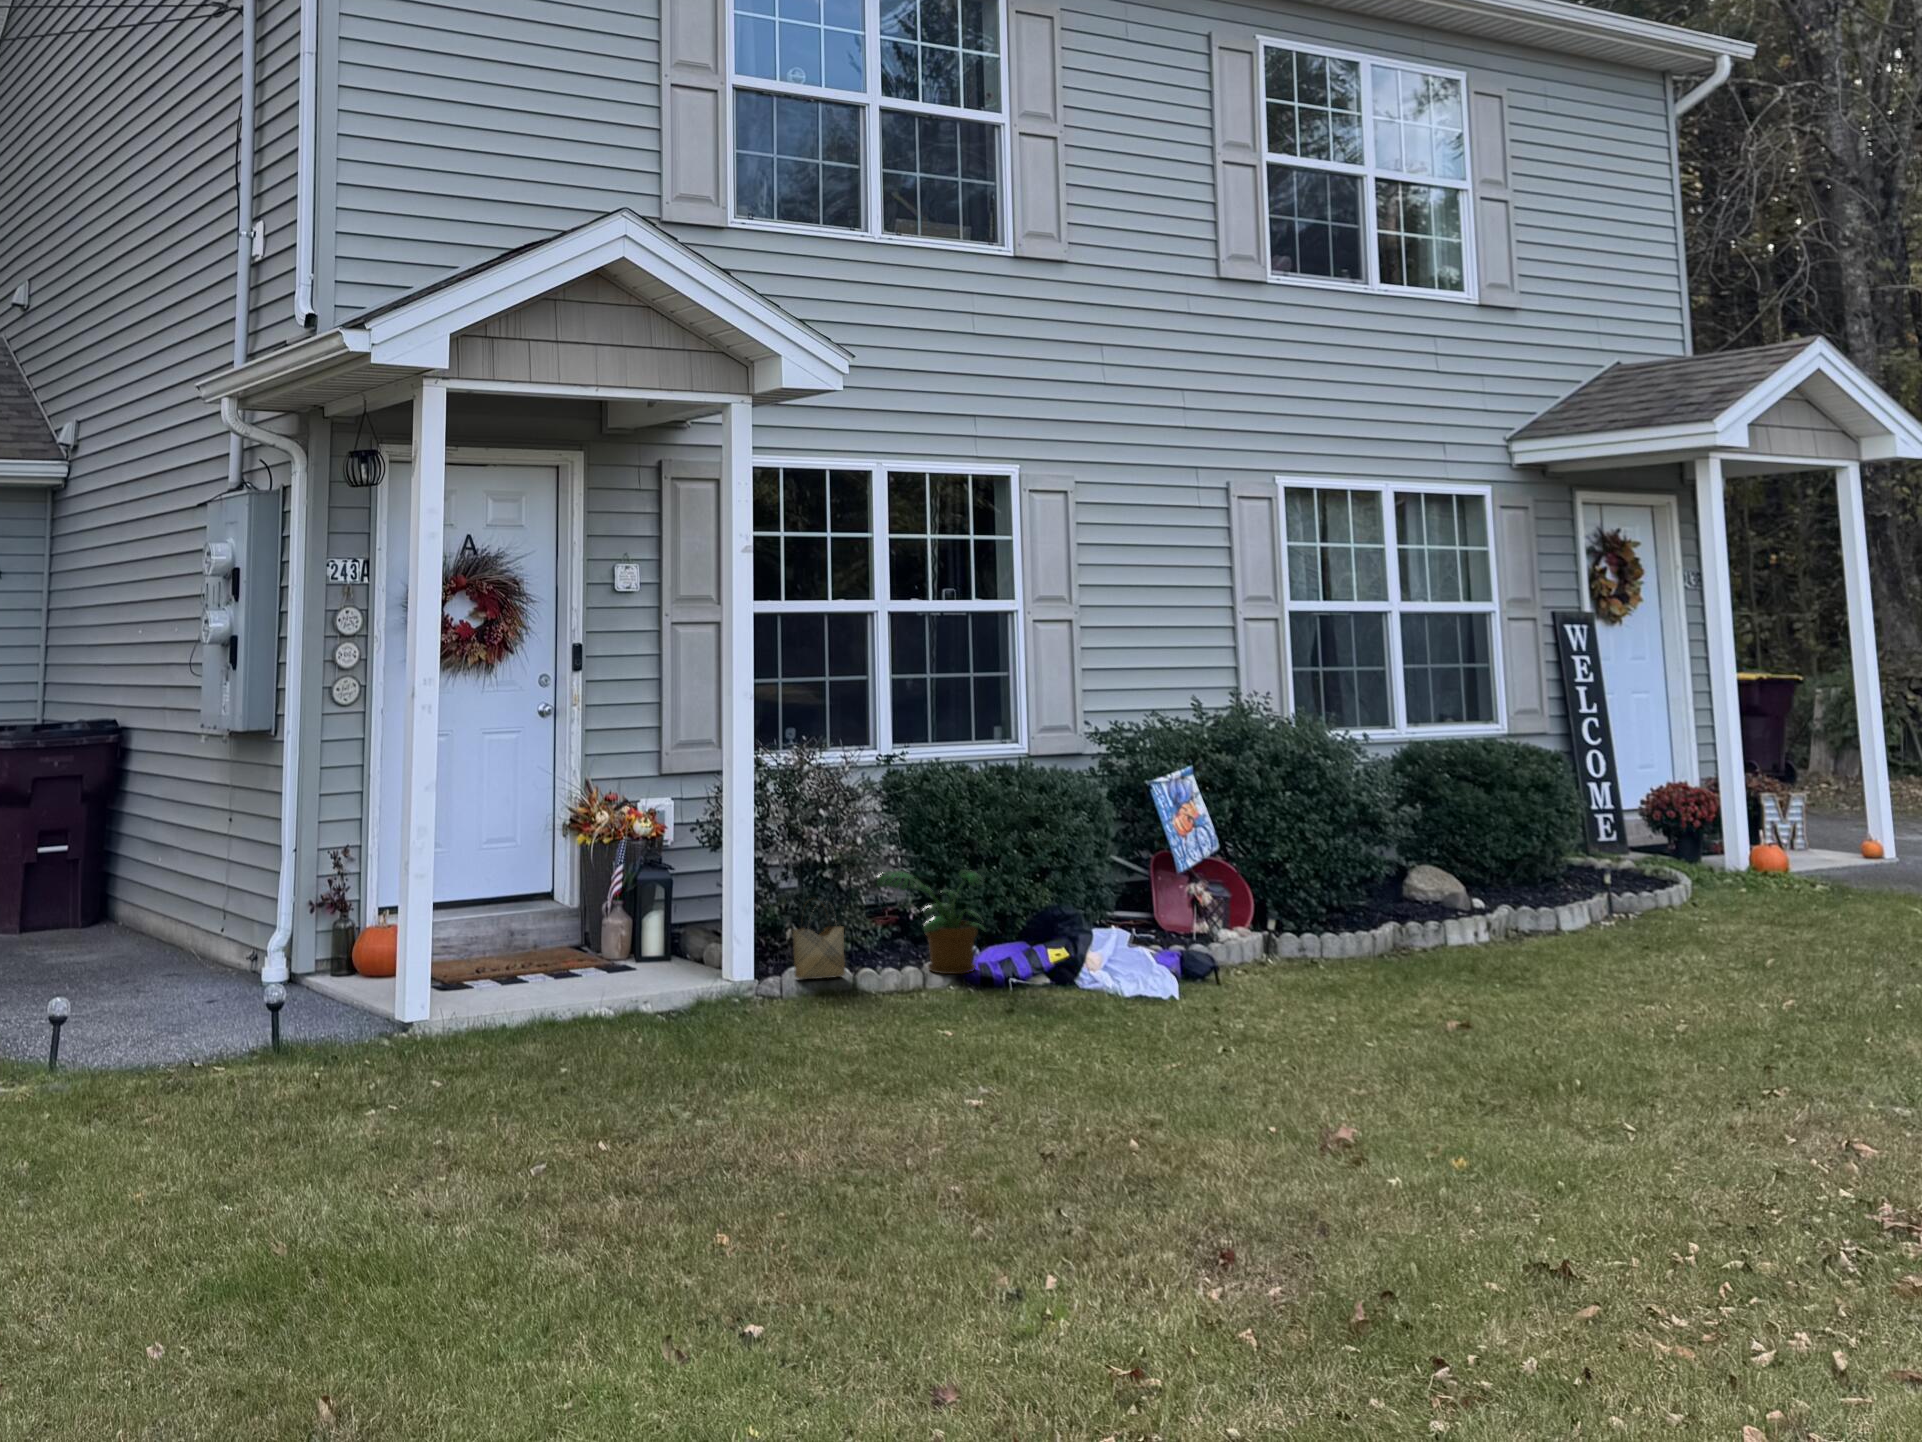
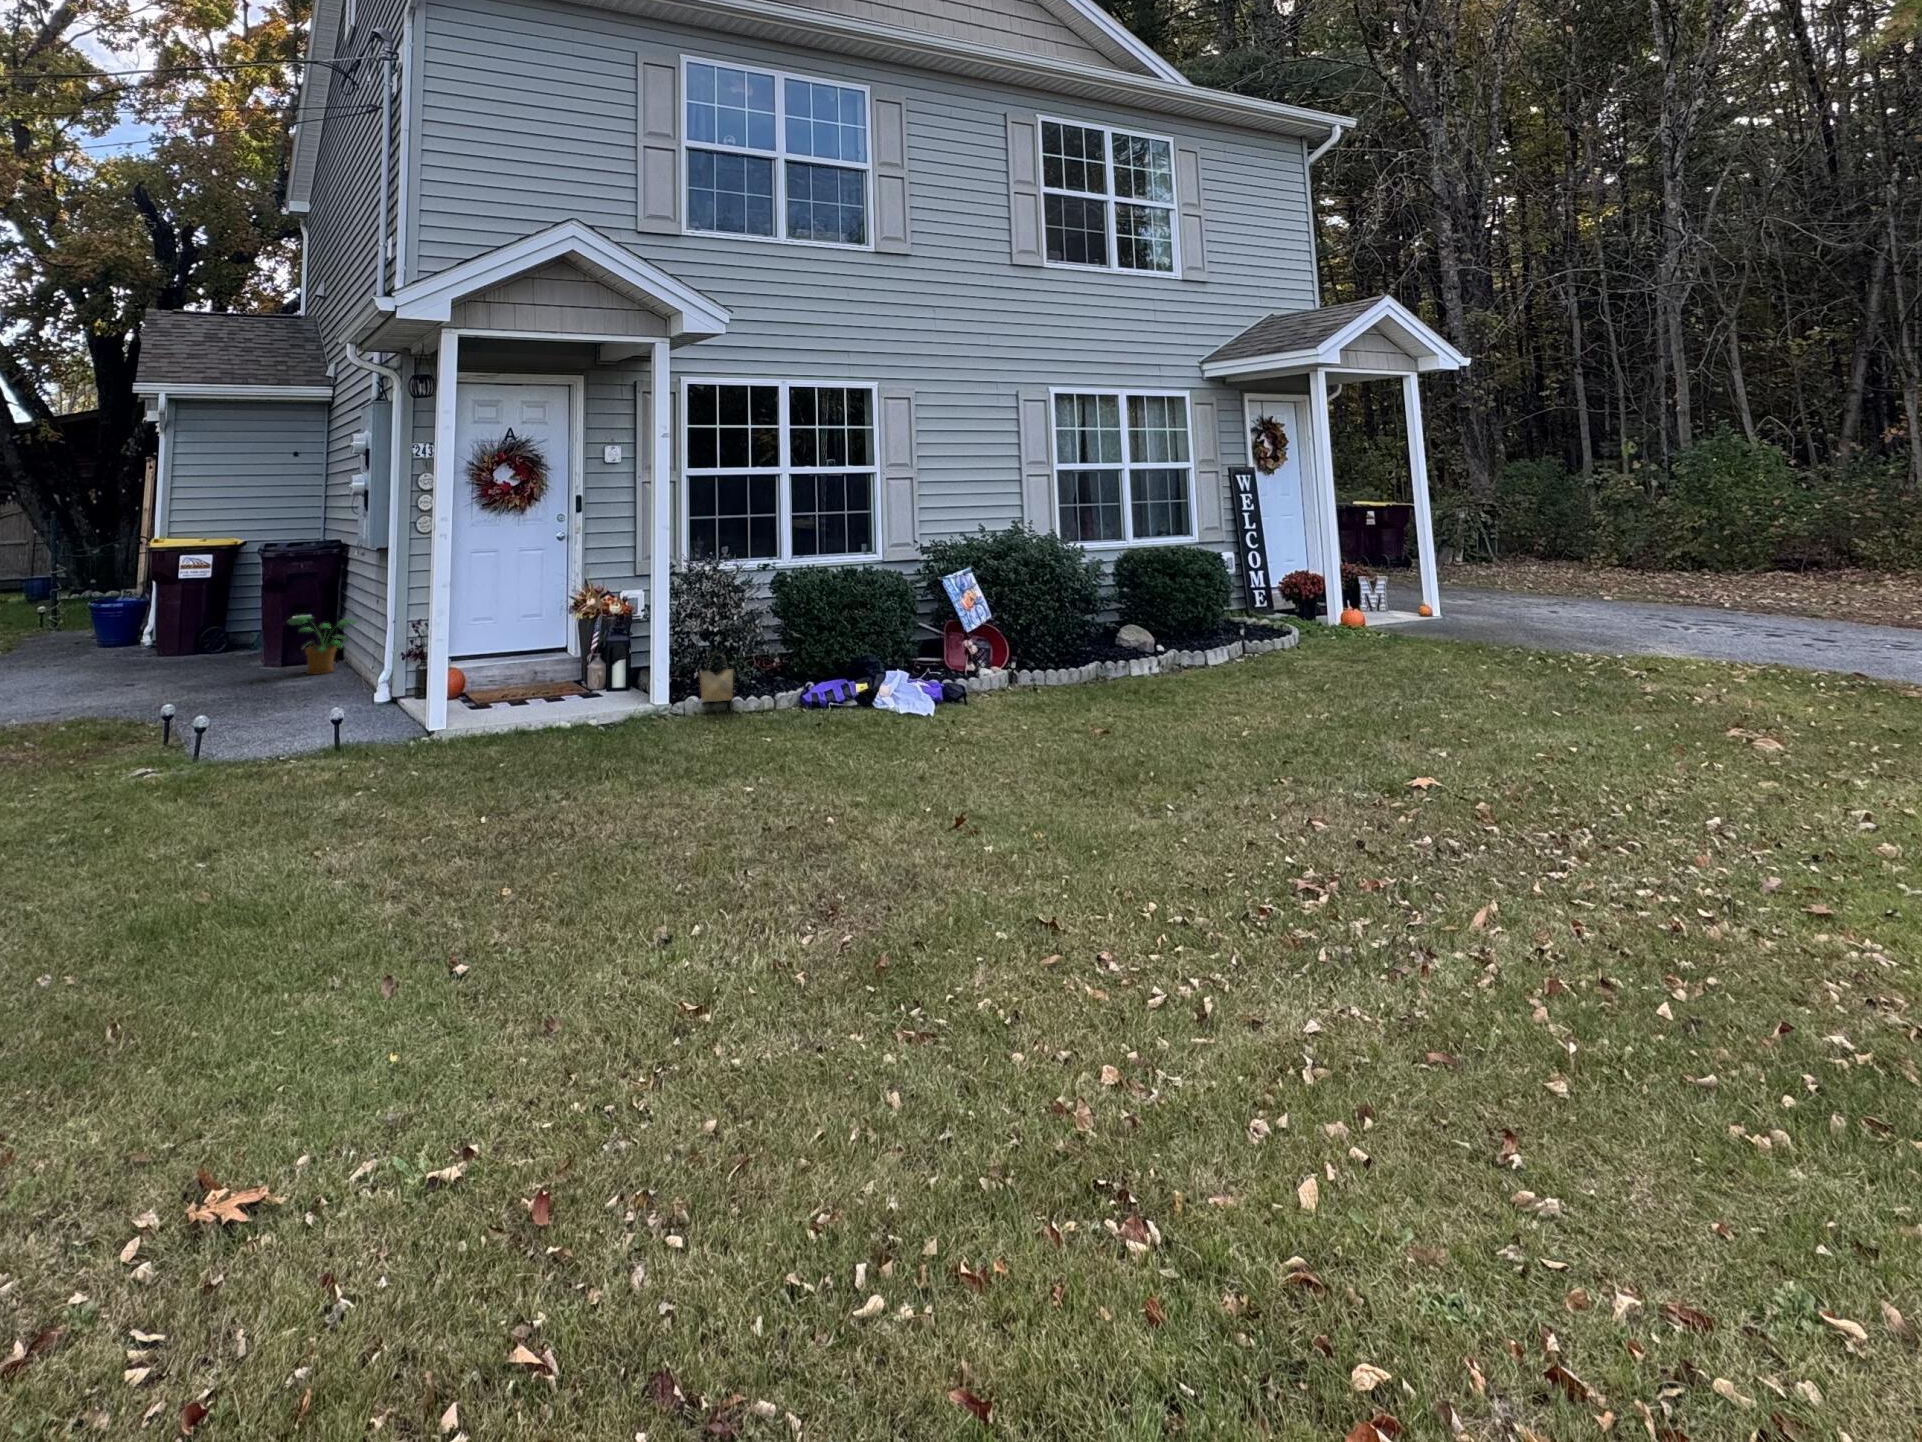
potted plant: present [877,869,986,974] -> present [287,615,357,674]

